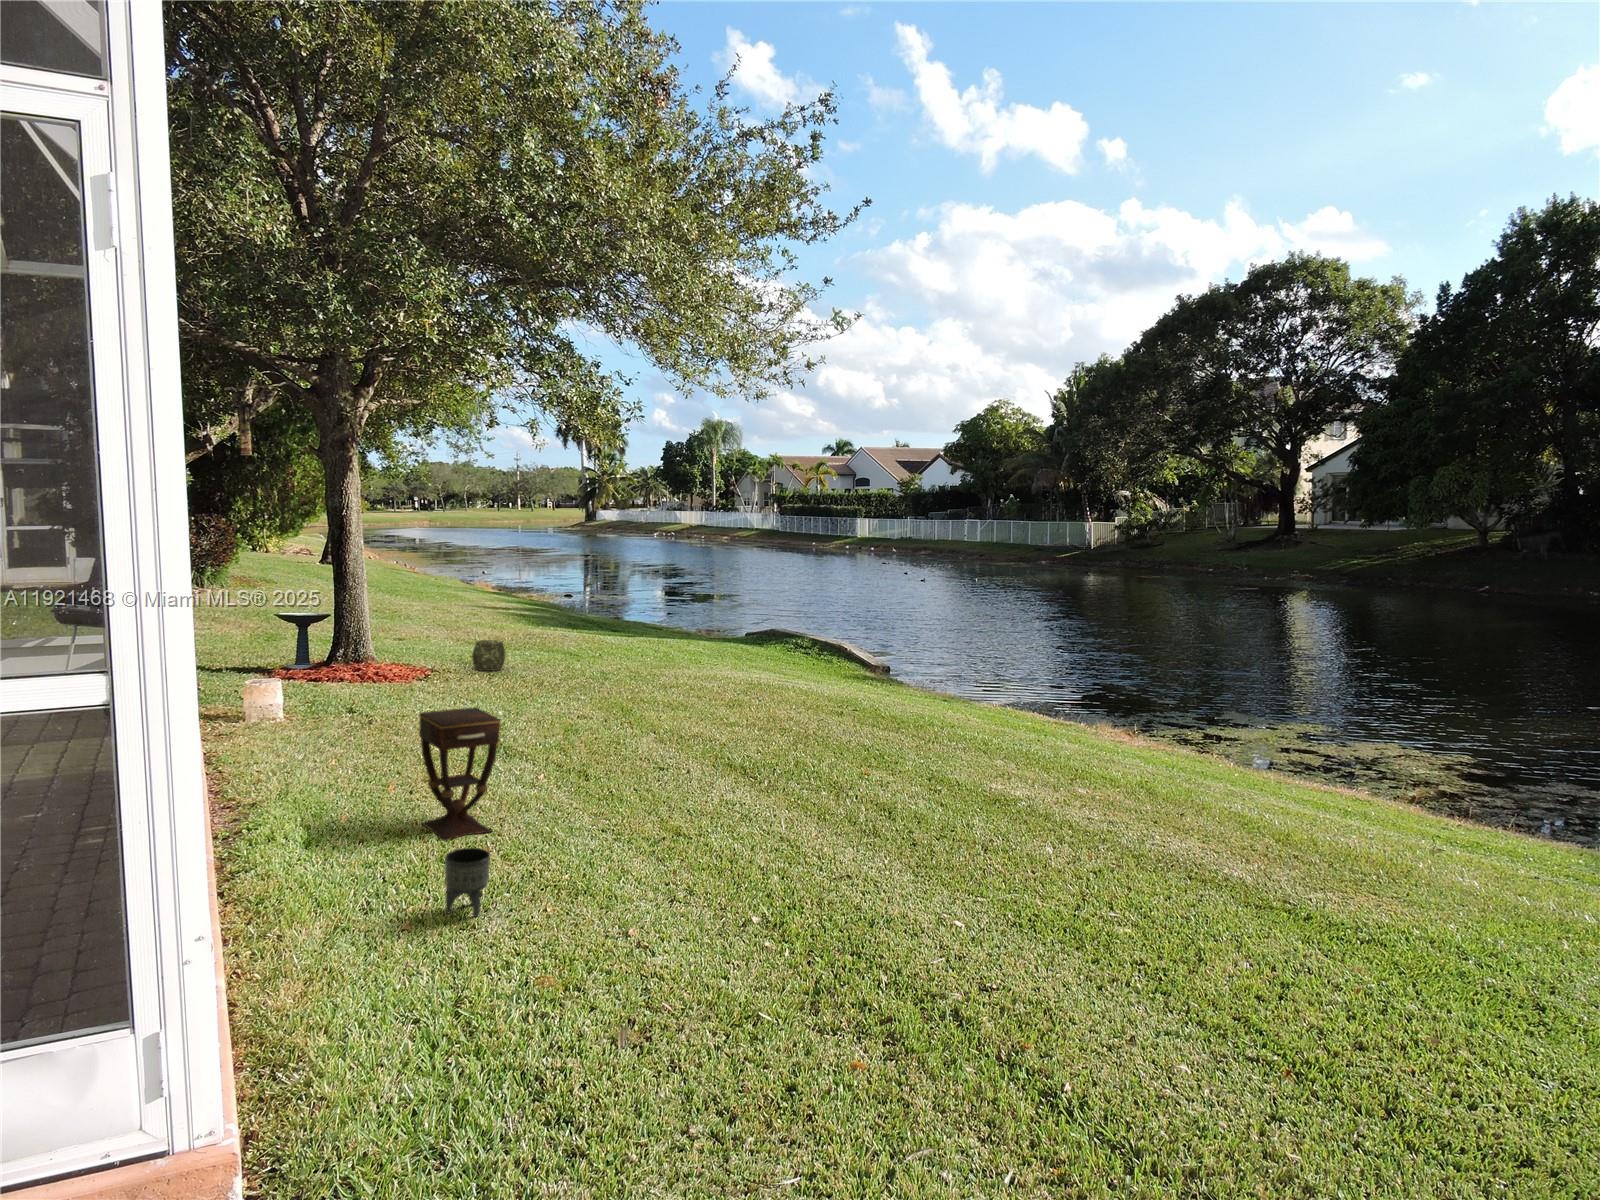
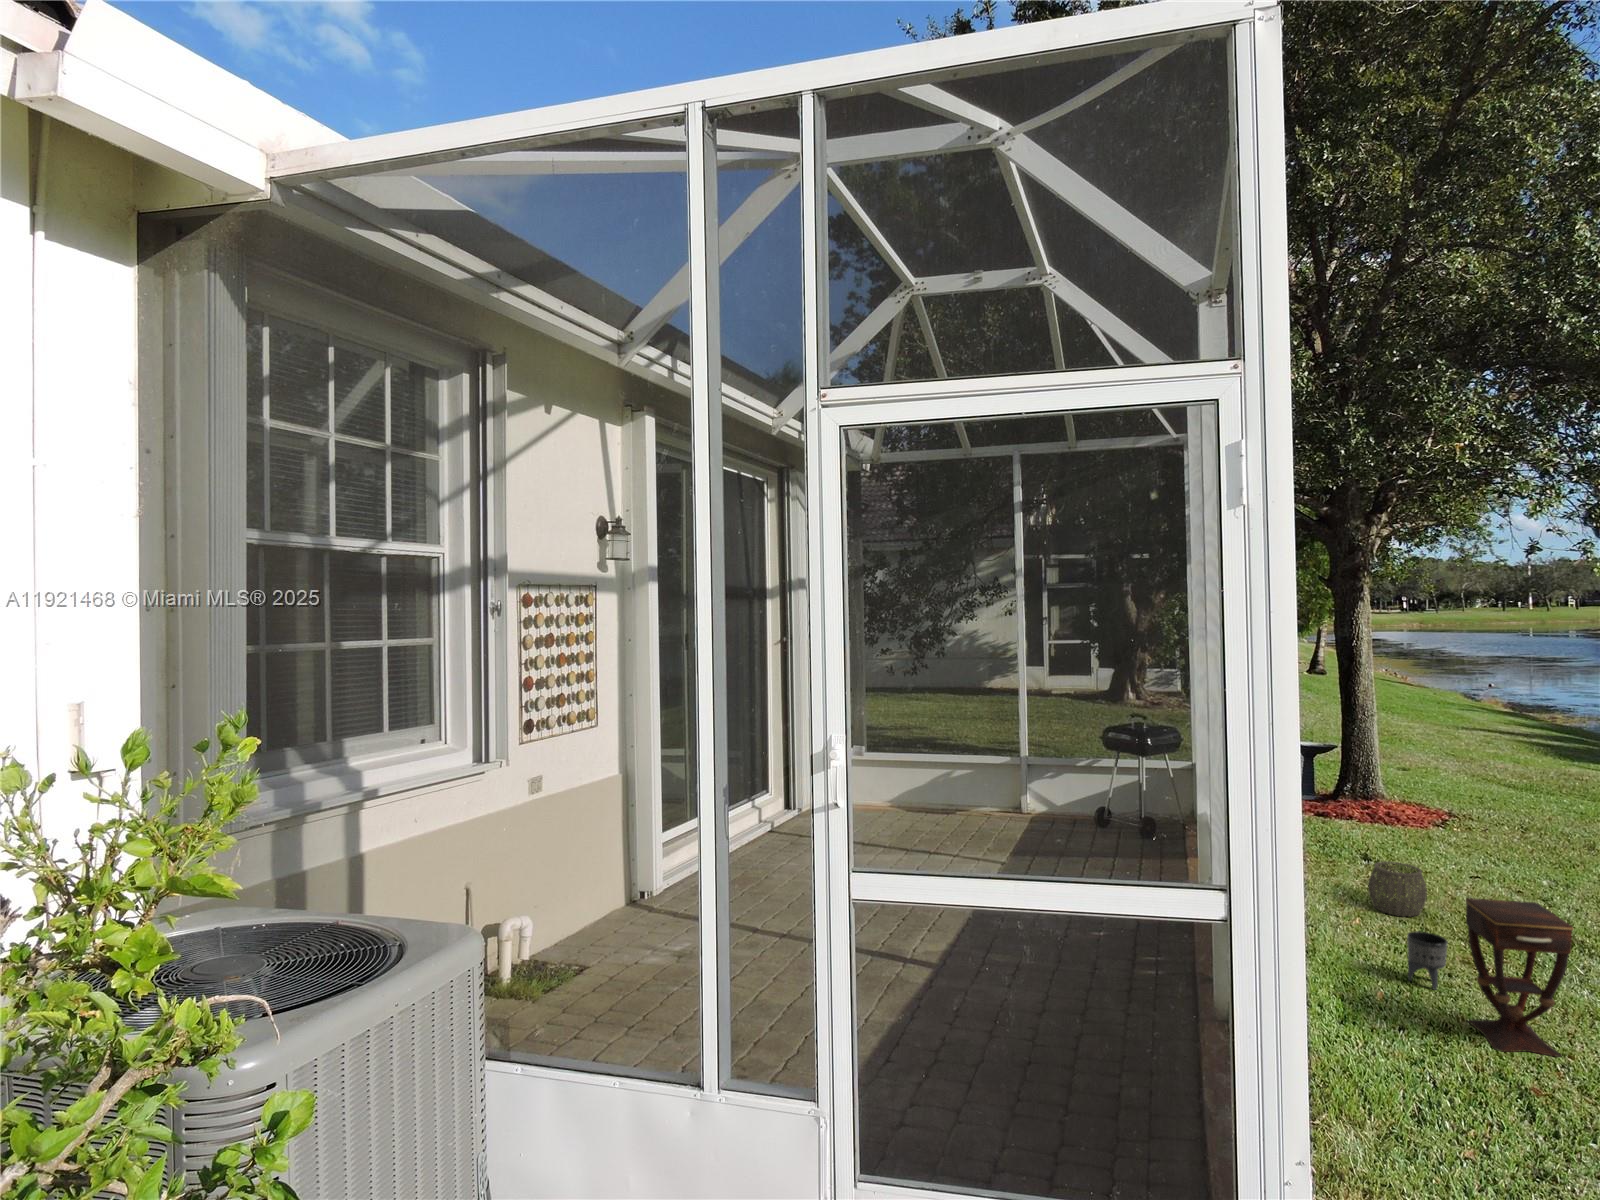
woven basket: present [472,640,506,671] -> present [1368,861,1427,917]
planter: present [445,848,490,917] -> present [1407,931,1448,990]

